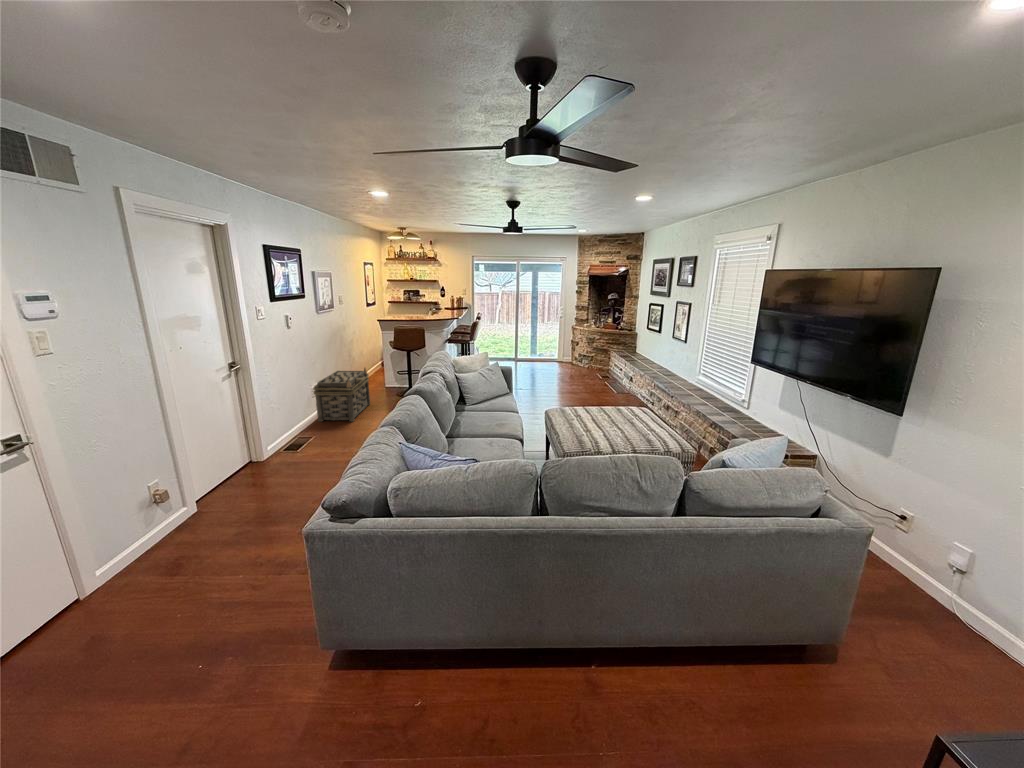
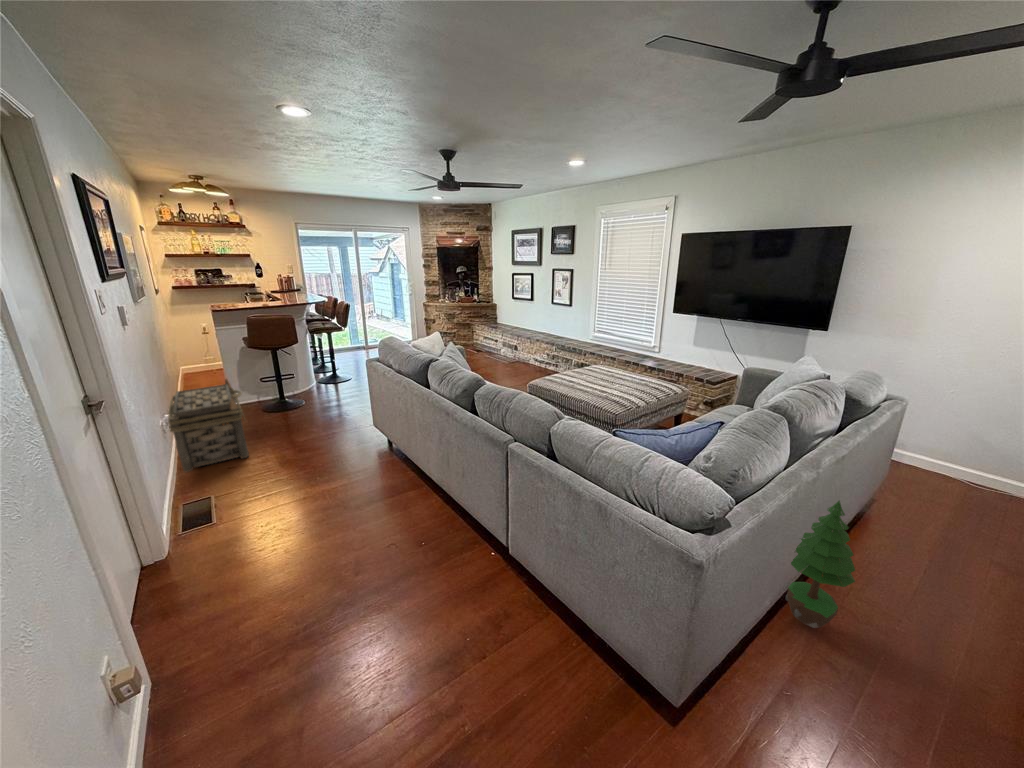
potted tree: none [499,571,555,707] -> present [786,501,855,628]

